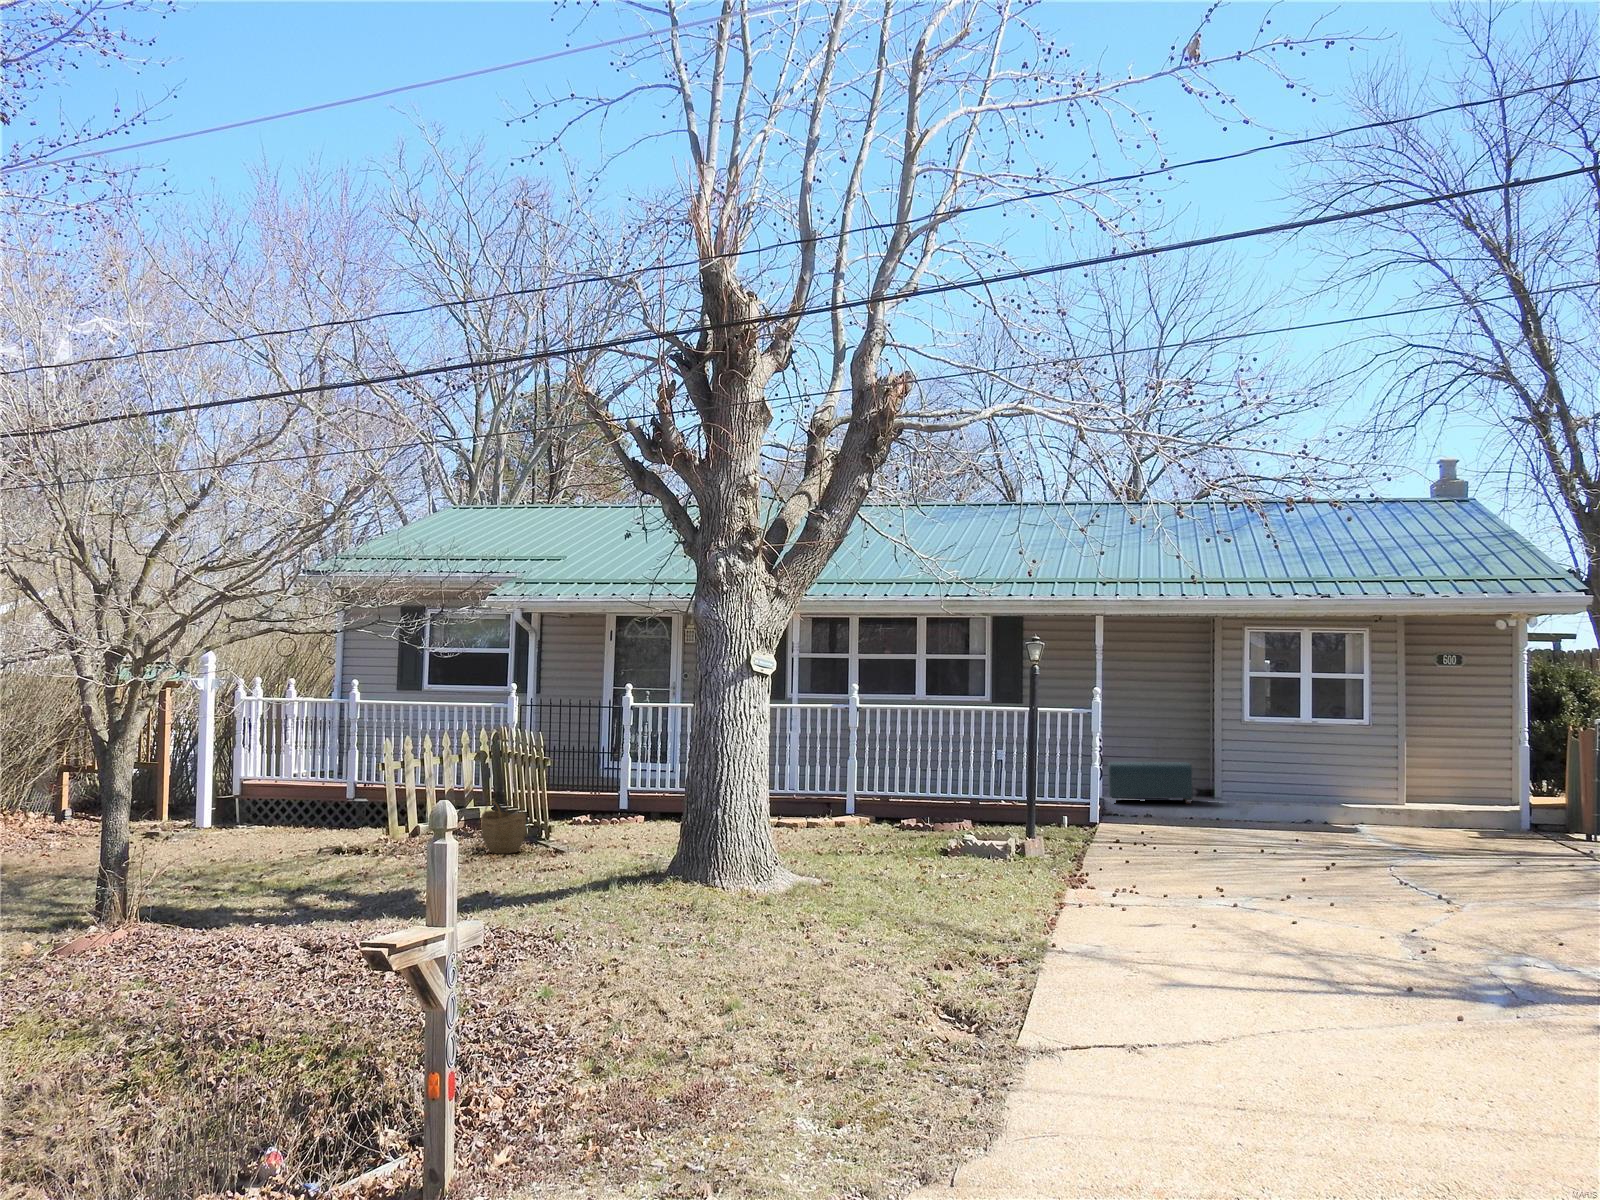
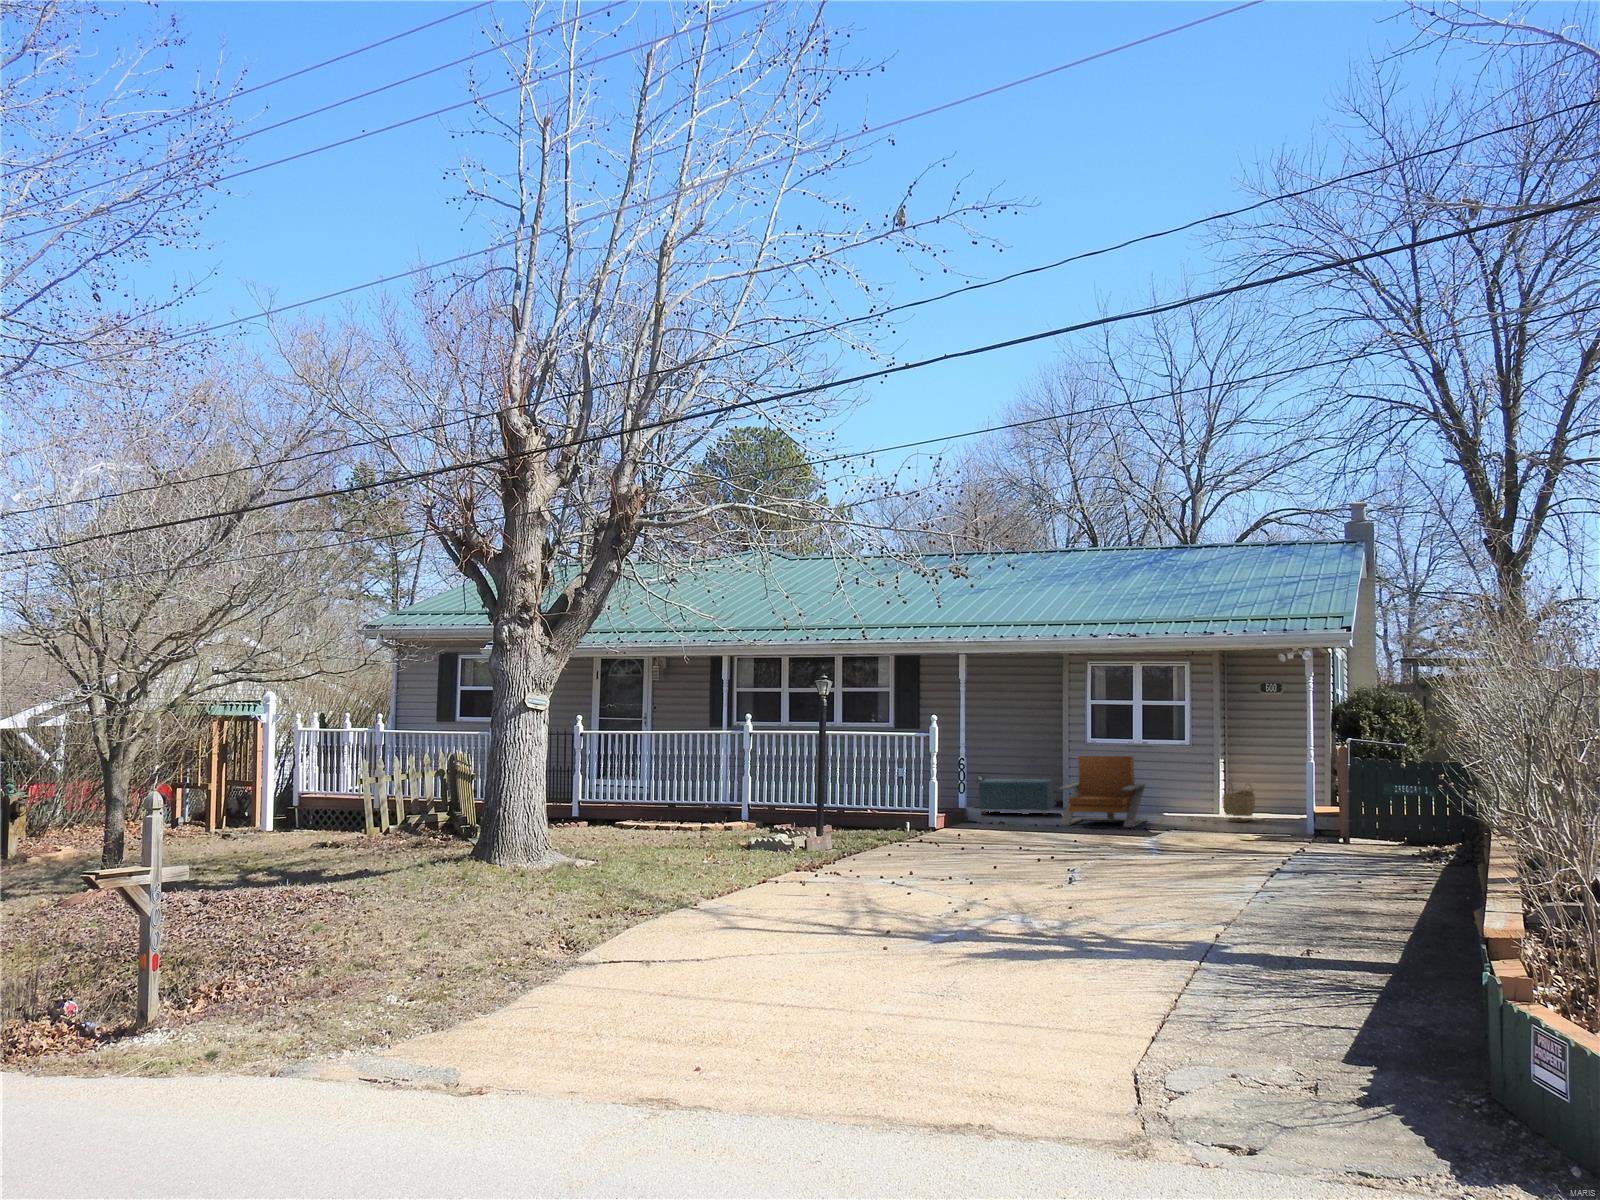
lounge chair: none [1236,736,1331,820] -> present [1059,756,1146,827]
woven basket: present [481,799,526,854] -> present [1222,787,1255,822]

